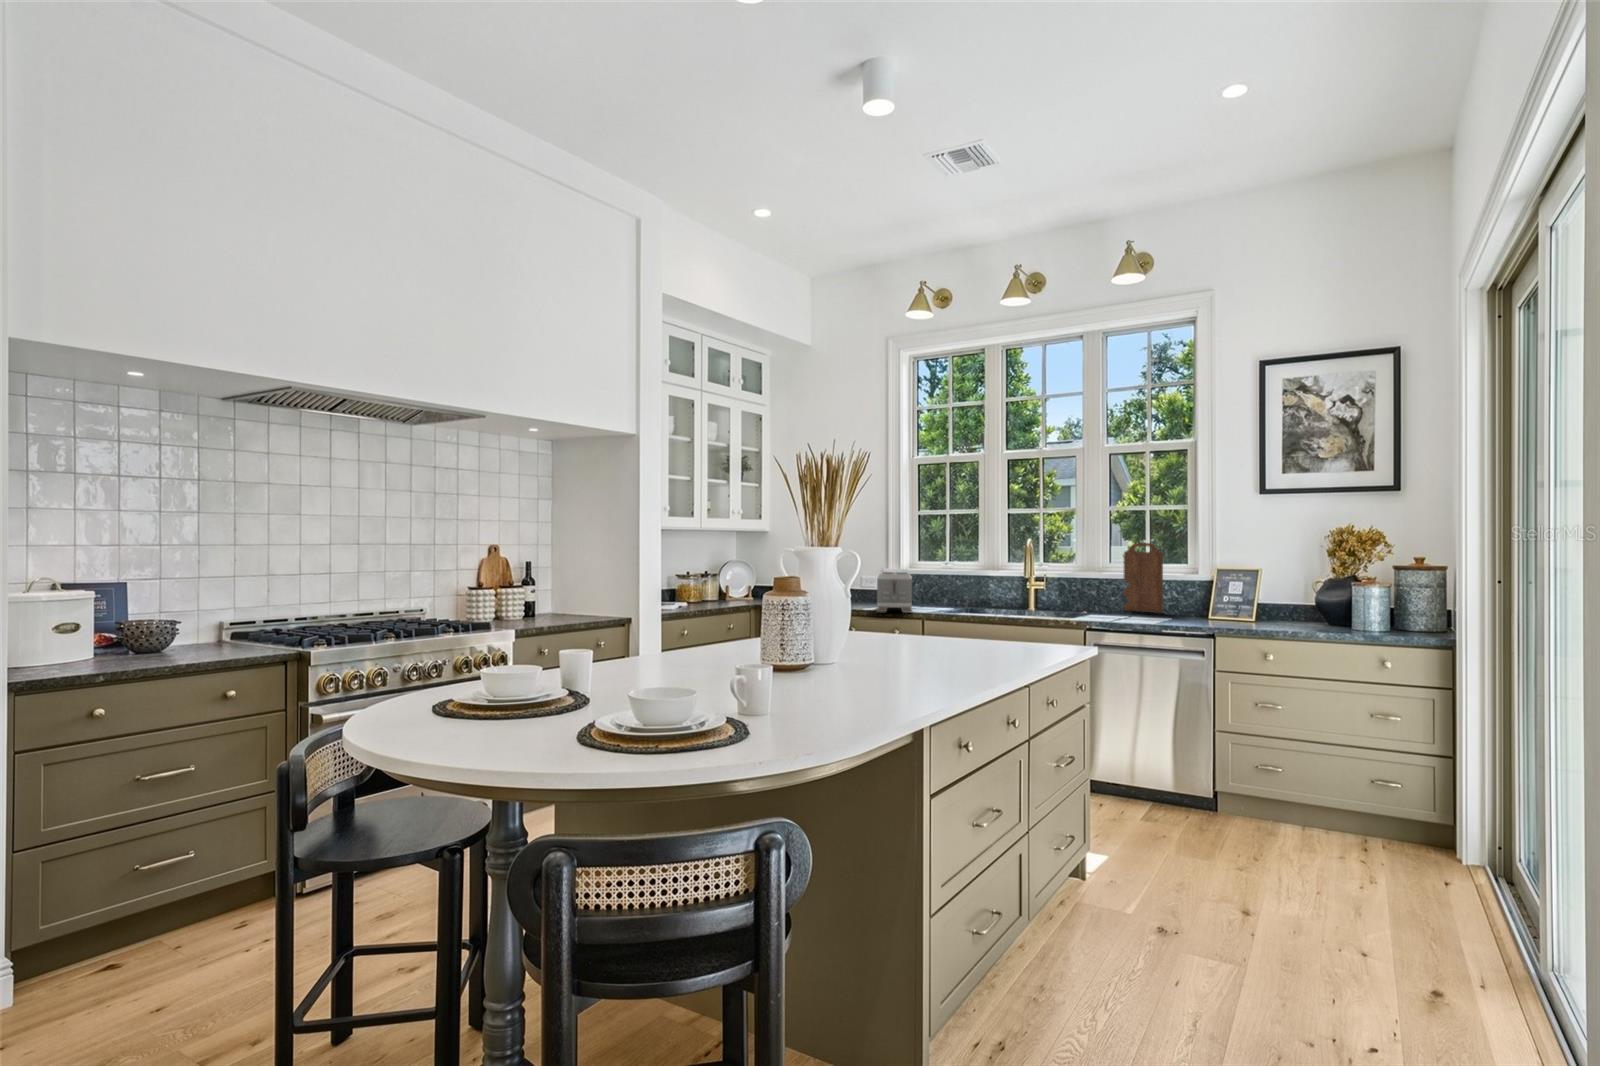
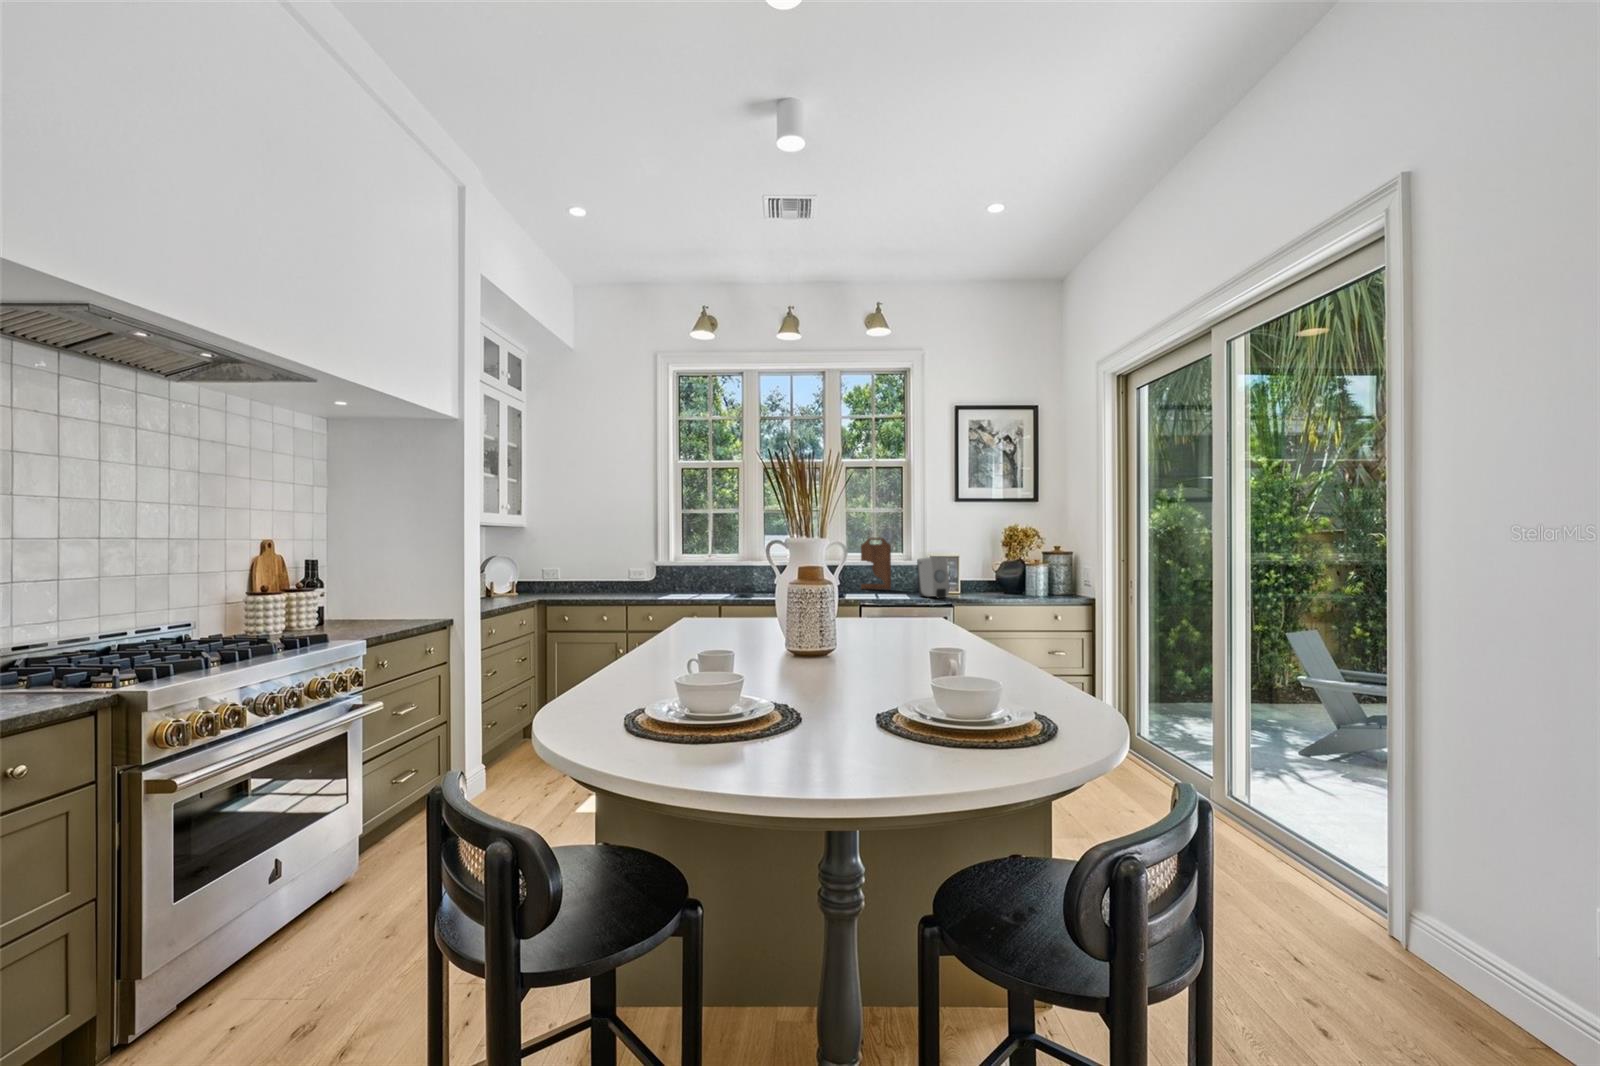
soap dispenser: none [1175,571,1212,627] -> present [917,557,949,598]
toaster: present [877,572,912,613] -> none [664,564,708,600]

